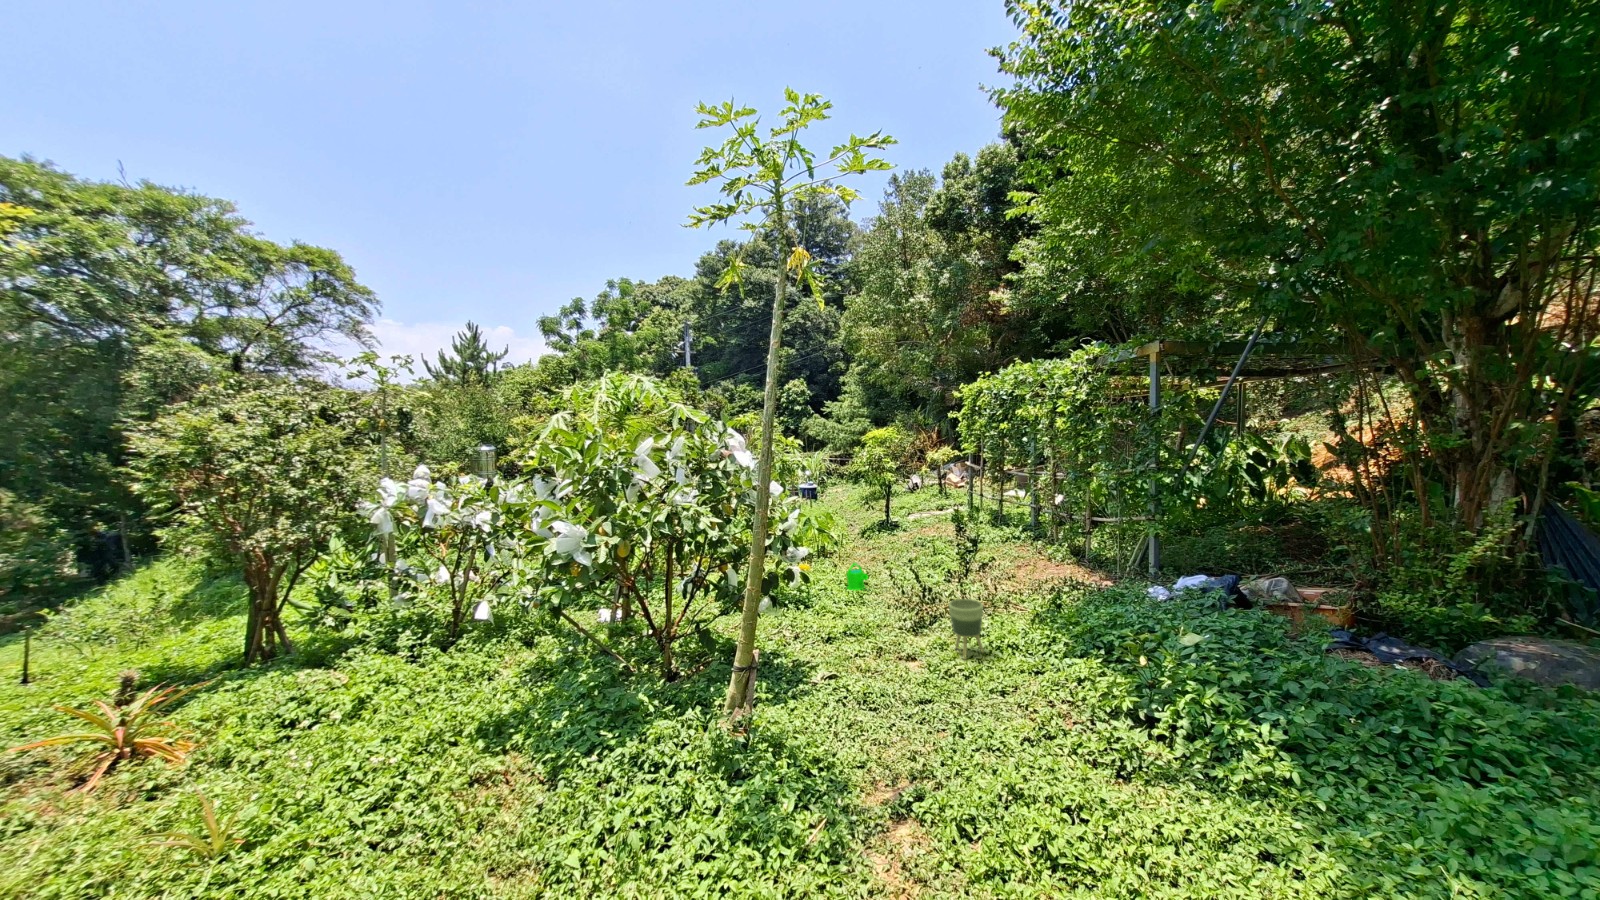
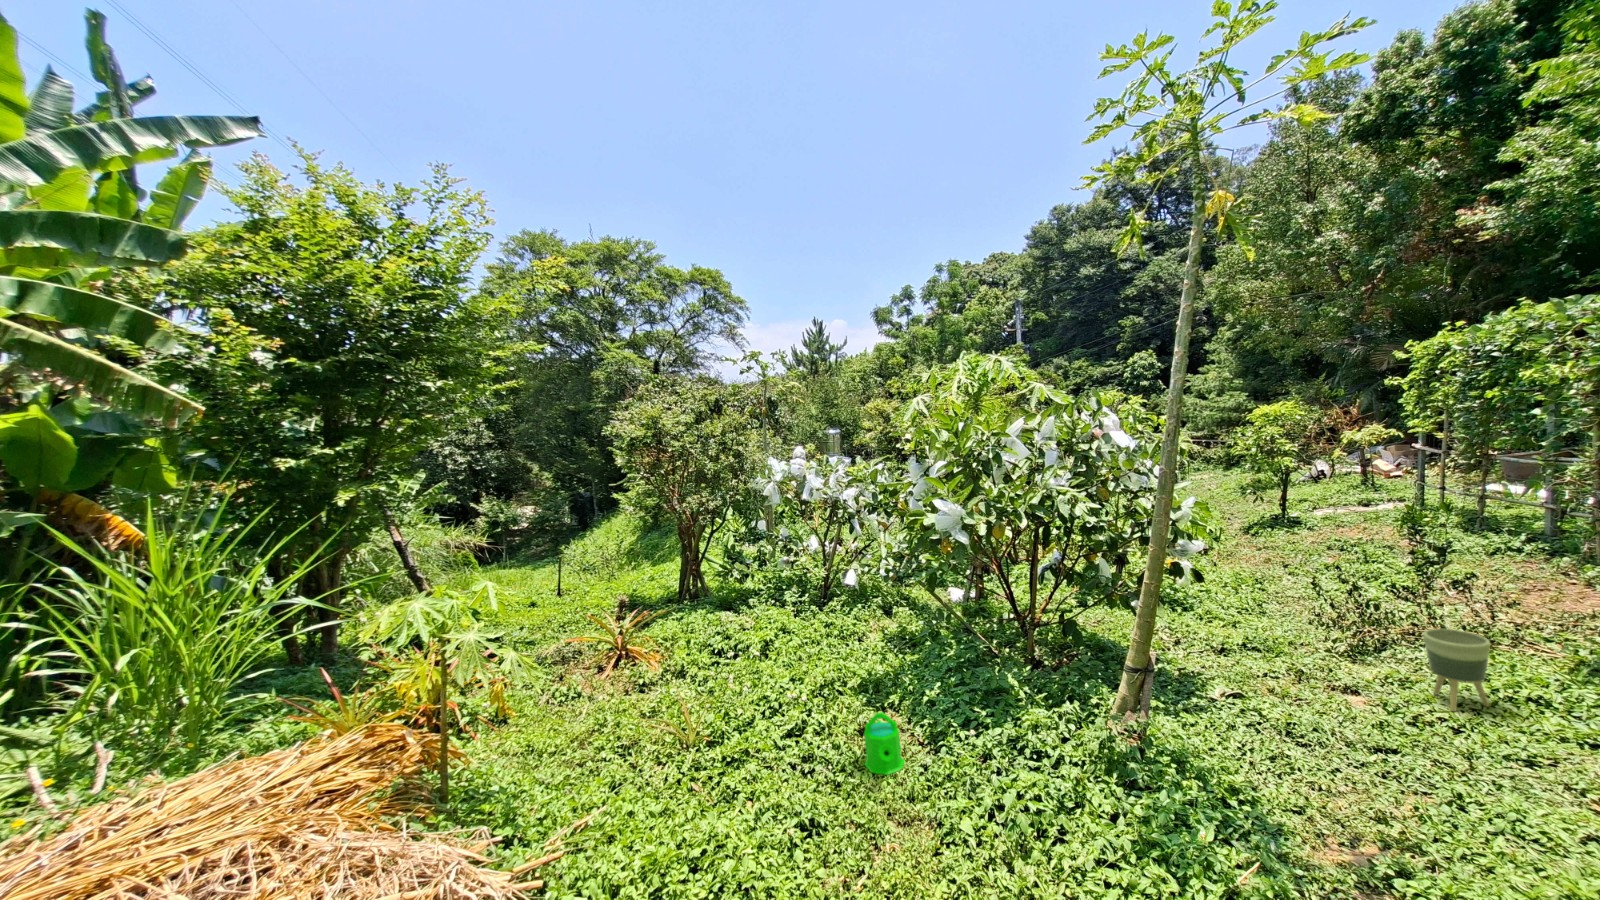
watering can: present [846,563,868,591] -> present [864,712,905,775]

